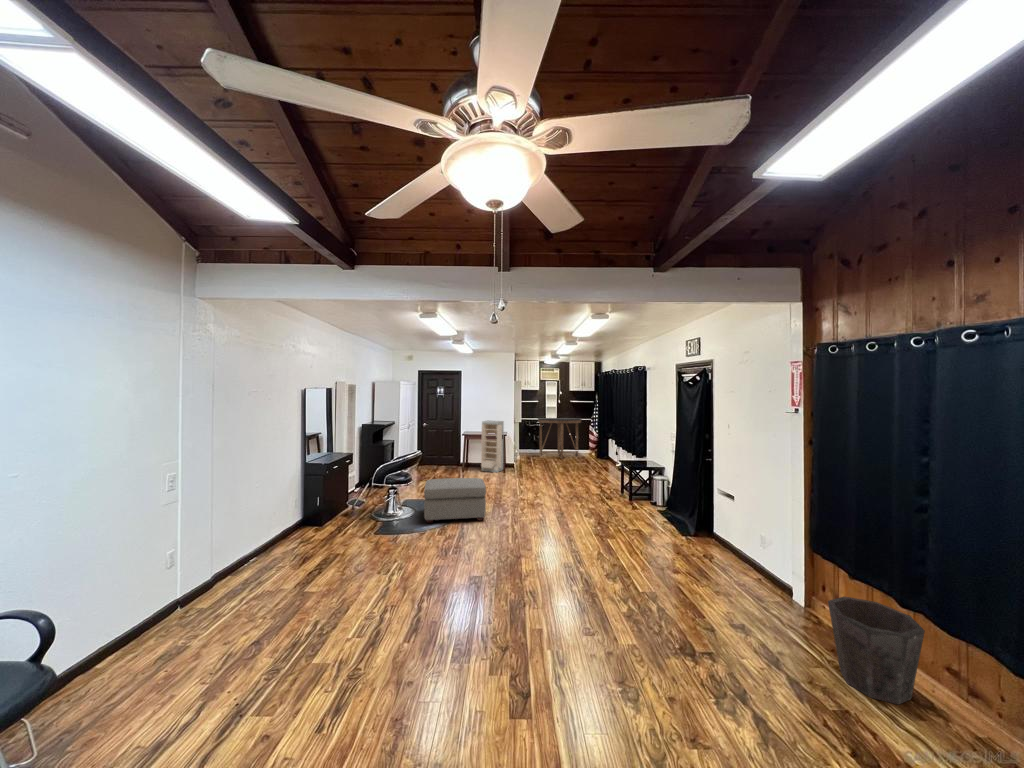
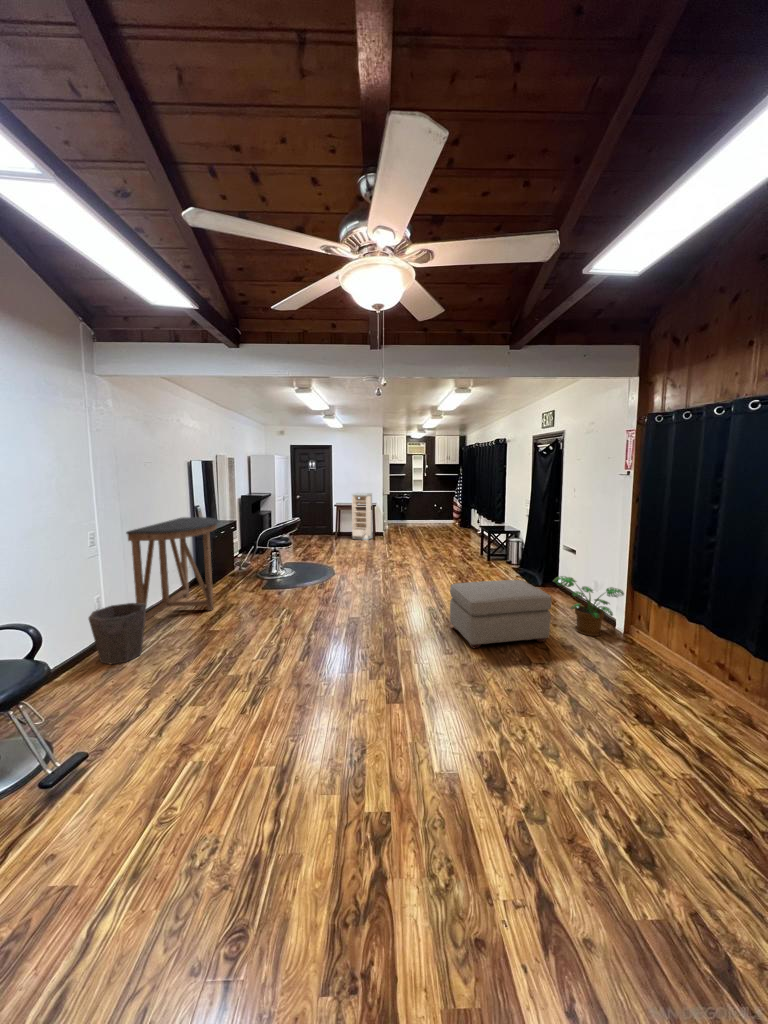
console table: present [538,418,582,458] -> present [126,517,218,627]
ottoman: present [424,478,486,523] -> present [450,580,552,648]
potted plant: none [712,530,803,610] -> present [553,576,624,636]
waste bin: present [828,597,925,704] -> present [89,603,146,665]

